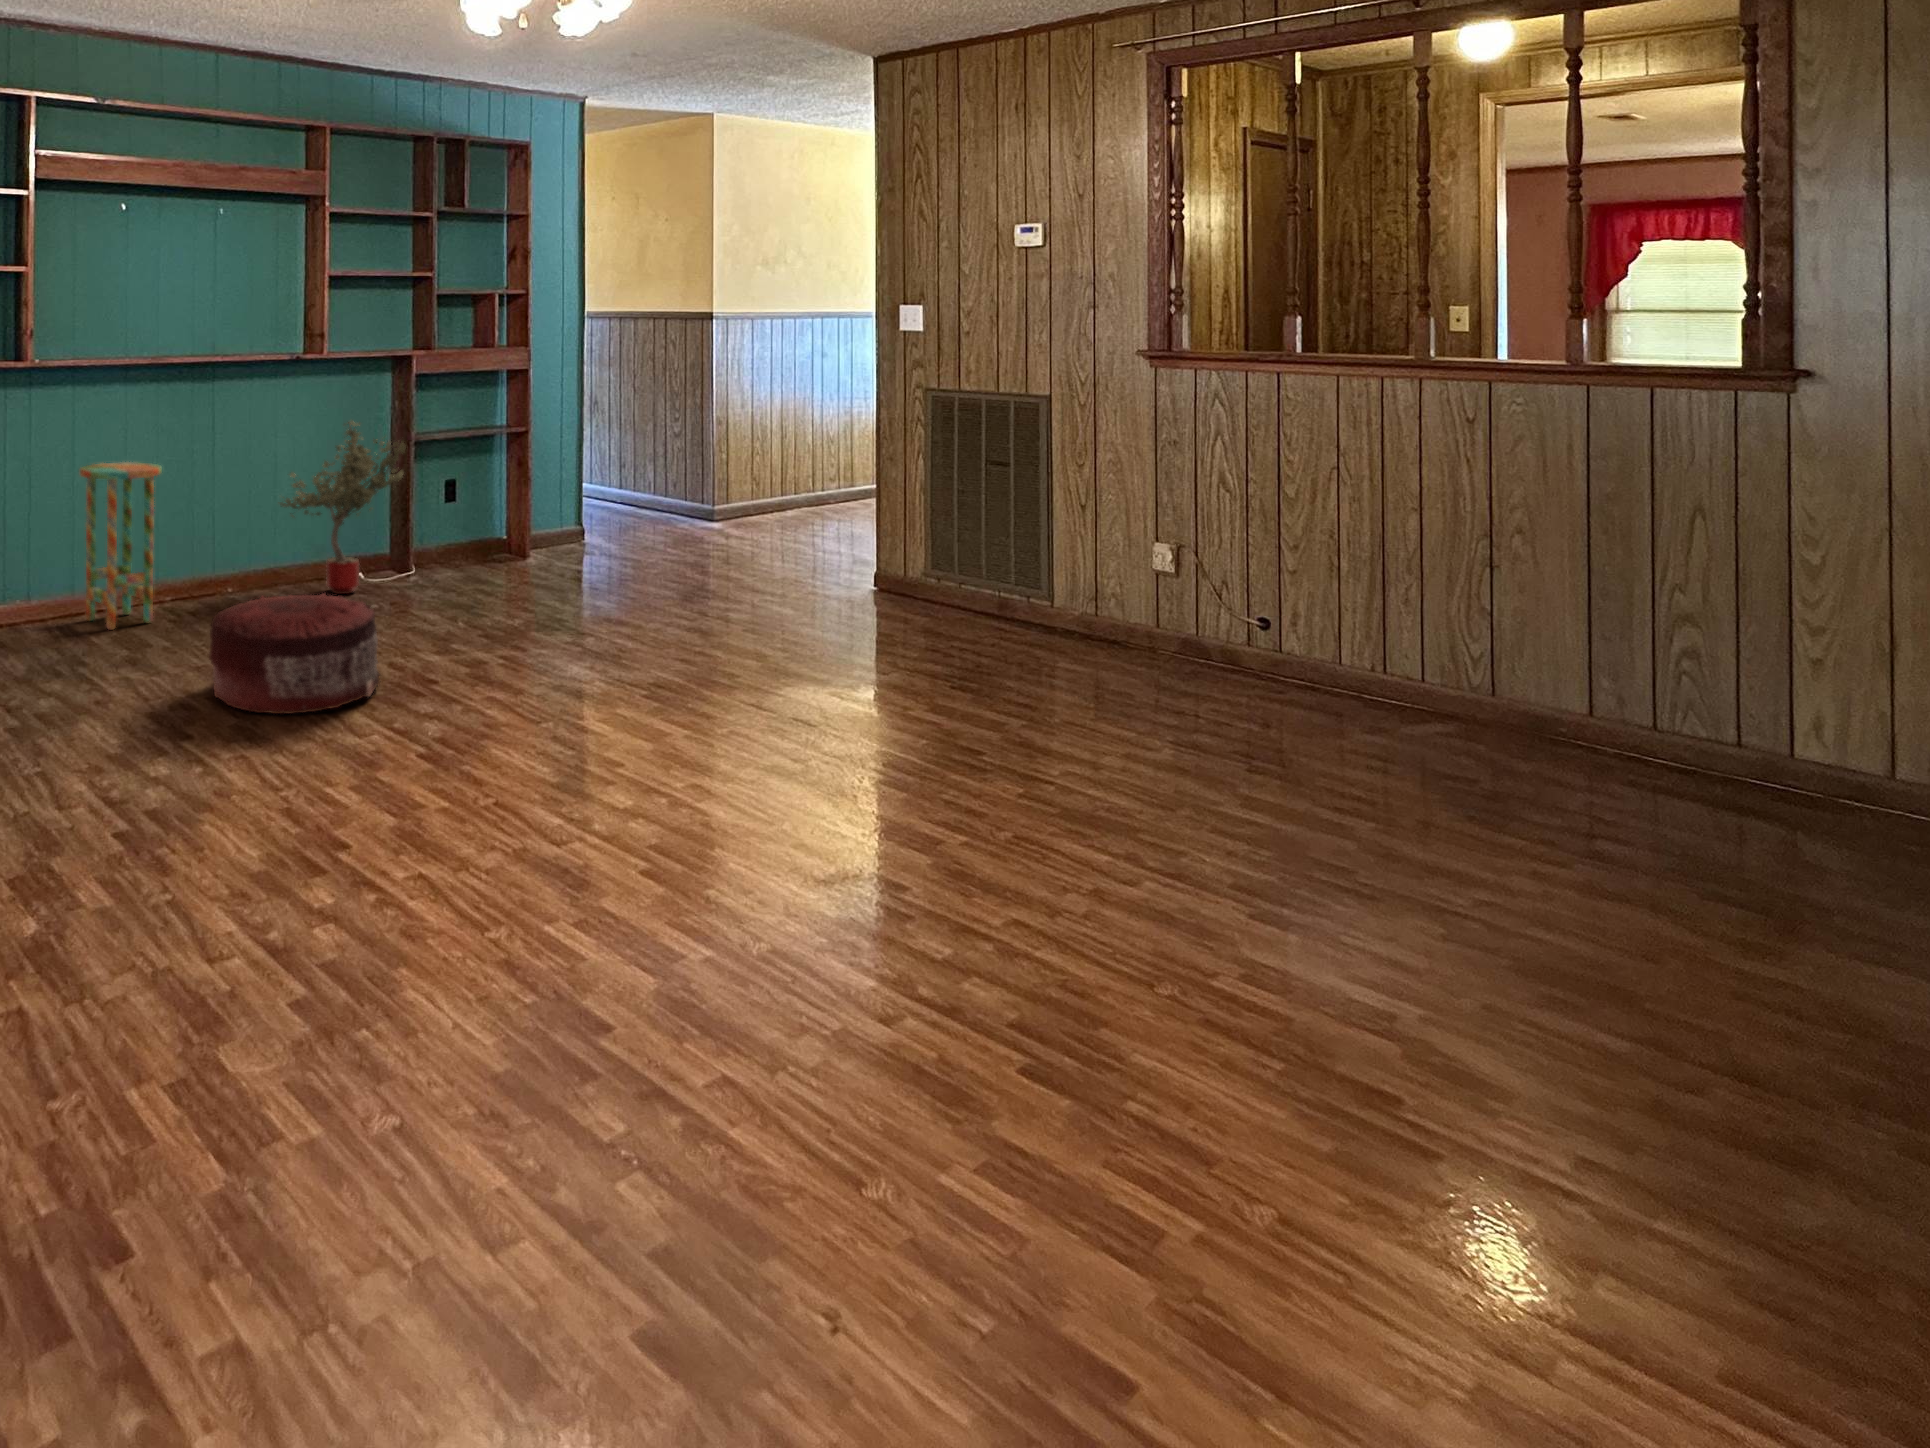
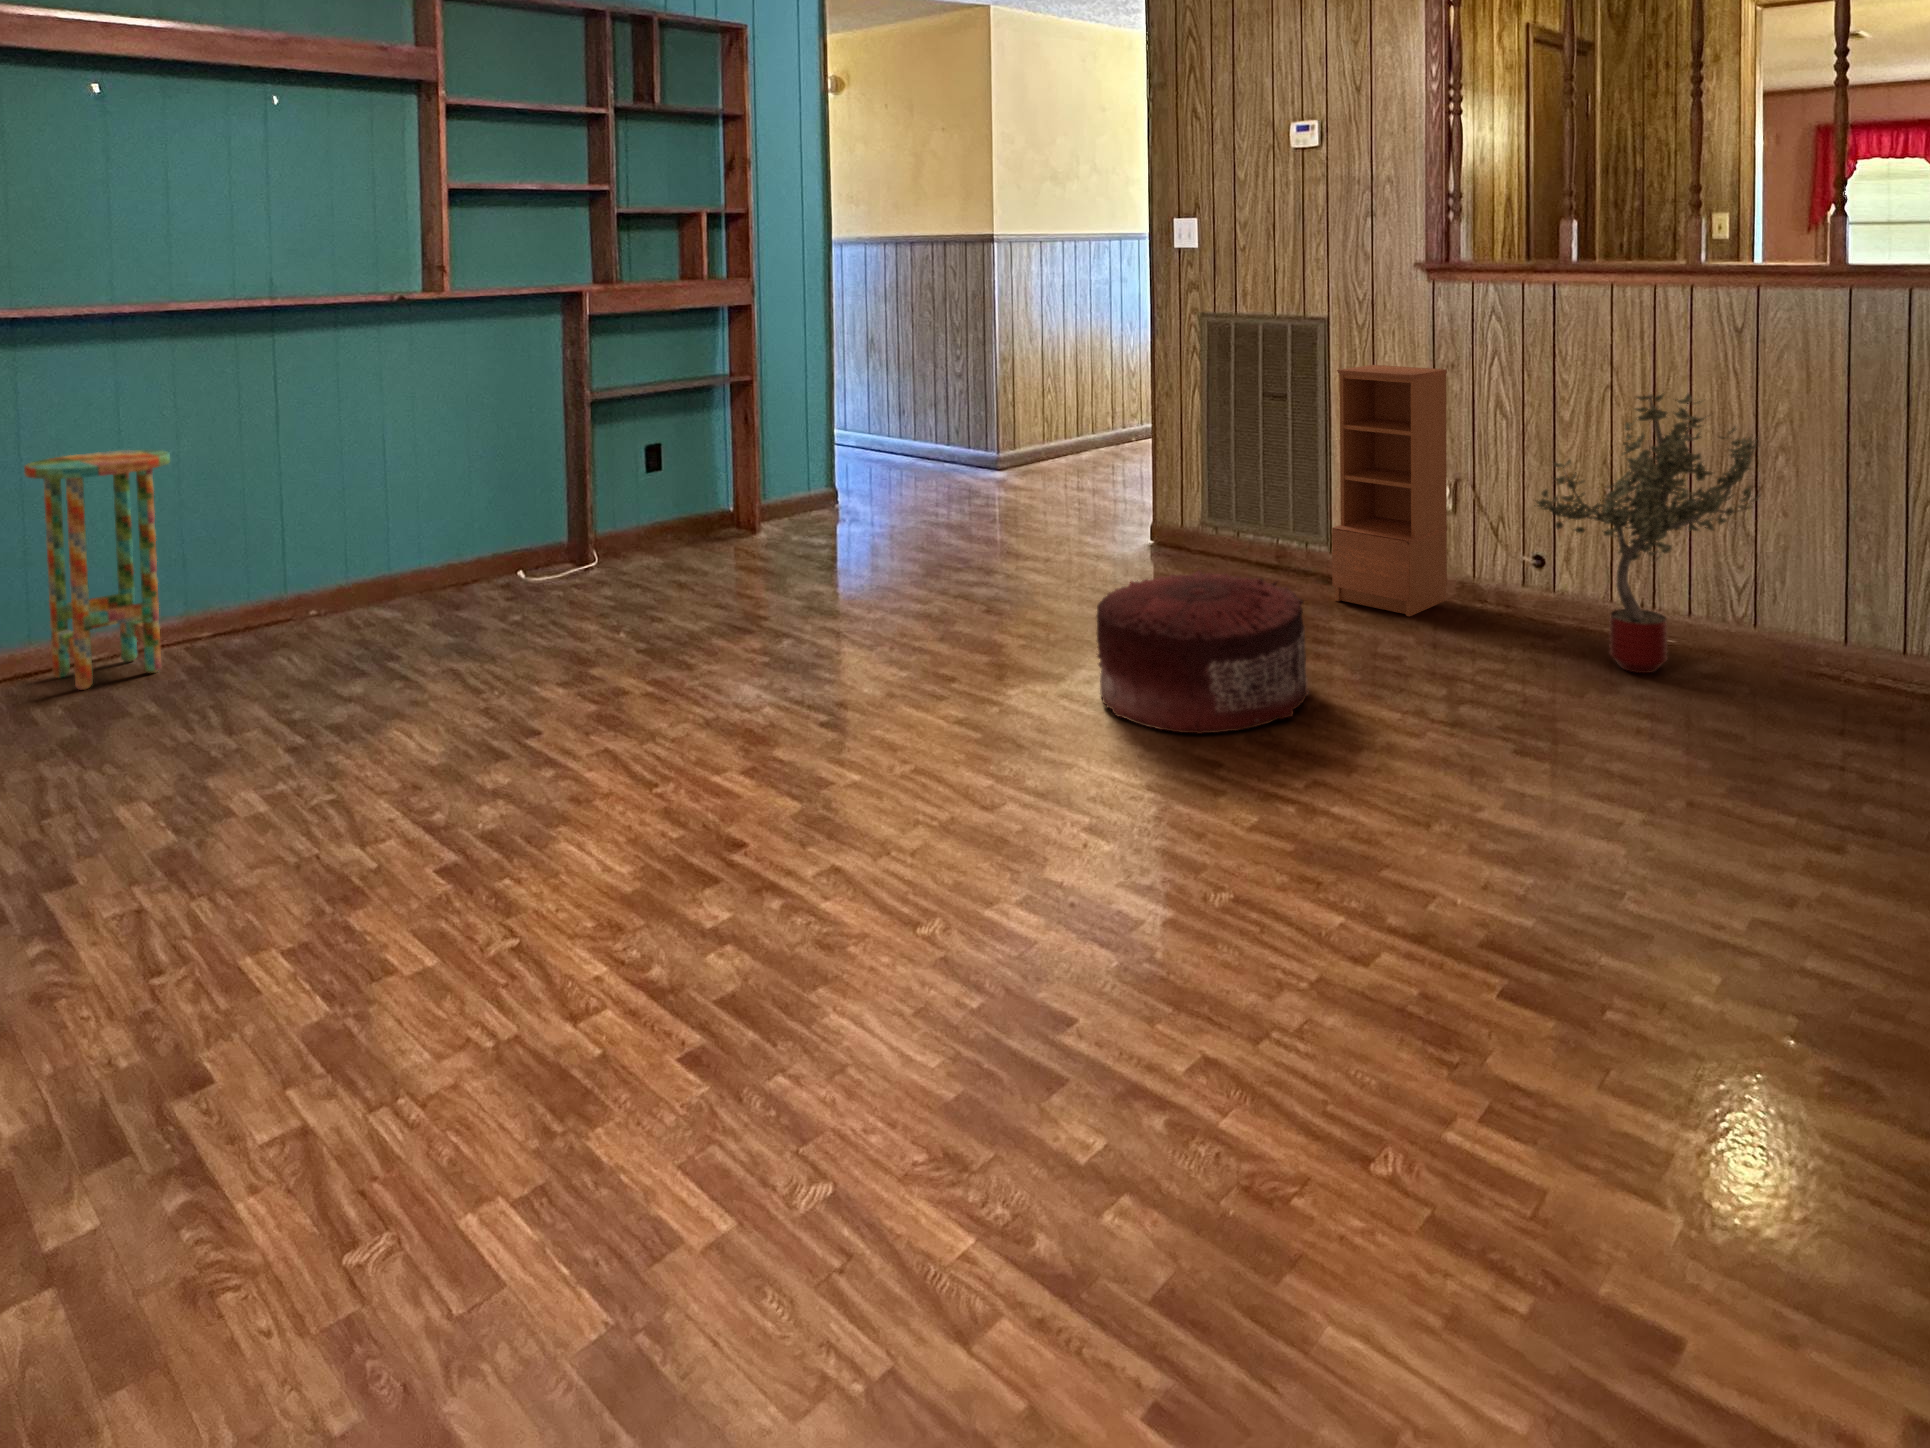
potted tree: present [278,421,405,594] -> present [1535,394,1759,673]
bookcase: none [1059,440,1171,664] -> present [1332,365,1447,616]
pouf: present [209,594,380,714] -> present [1096,571,1308,734]

